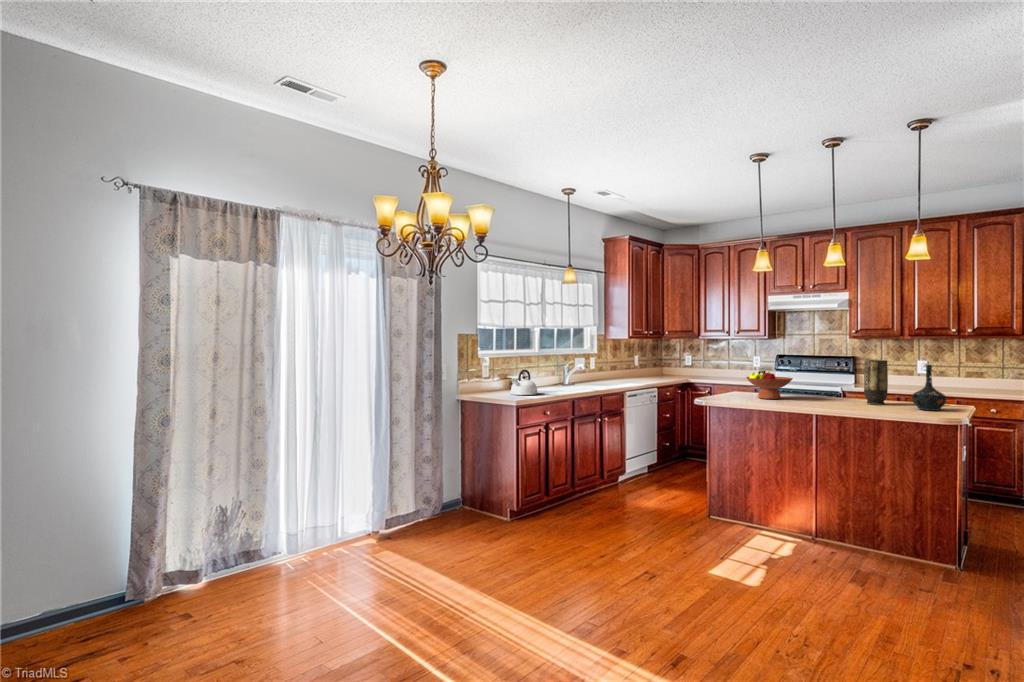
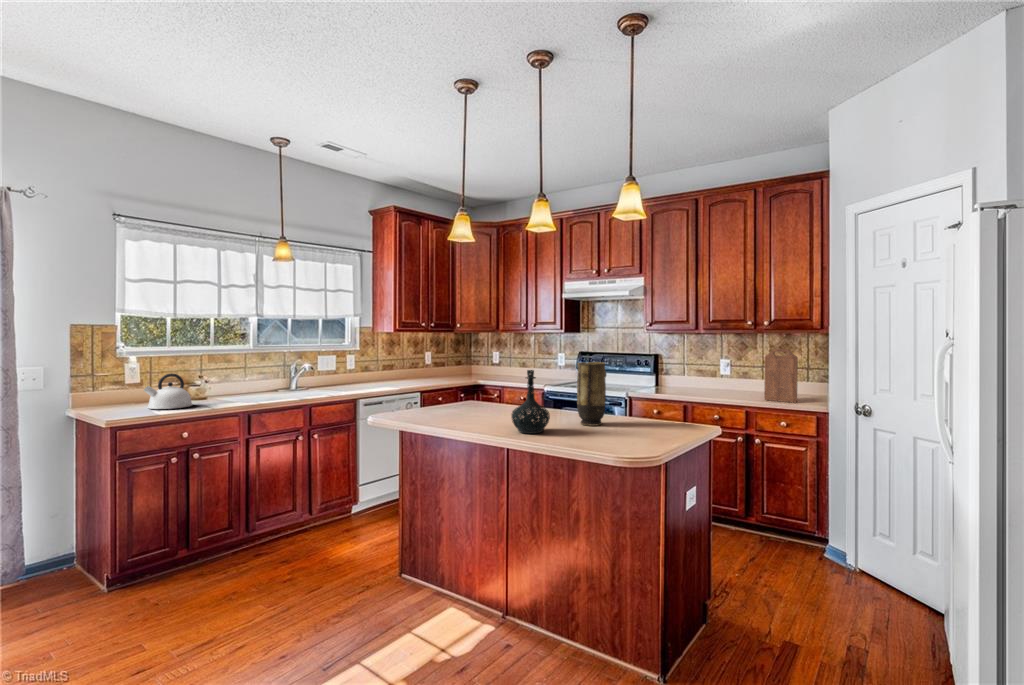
cutting board: none [972,351,1003,394] -> present [764,349,798,403]
bottle: present [912,365,946,411] -> present [512,370,550,434]
fruit bowl: present [746,370,793,399] -> none [447,376,506,415]

